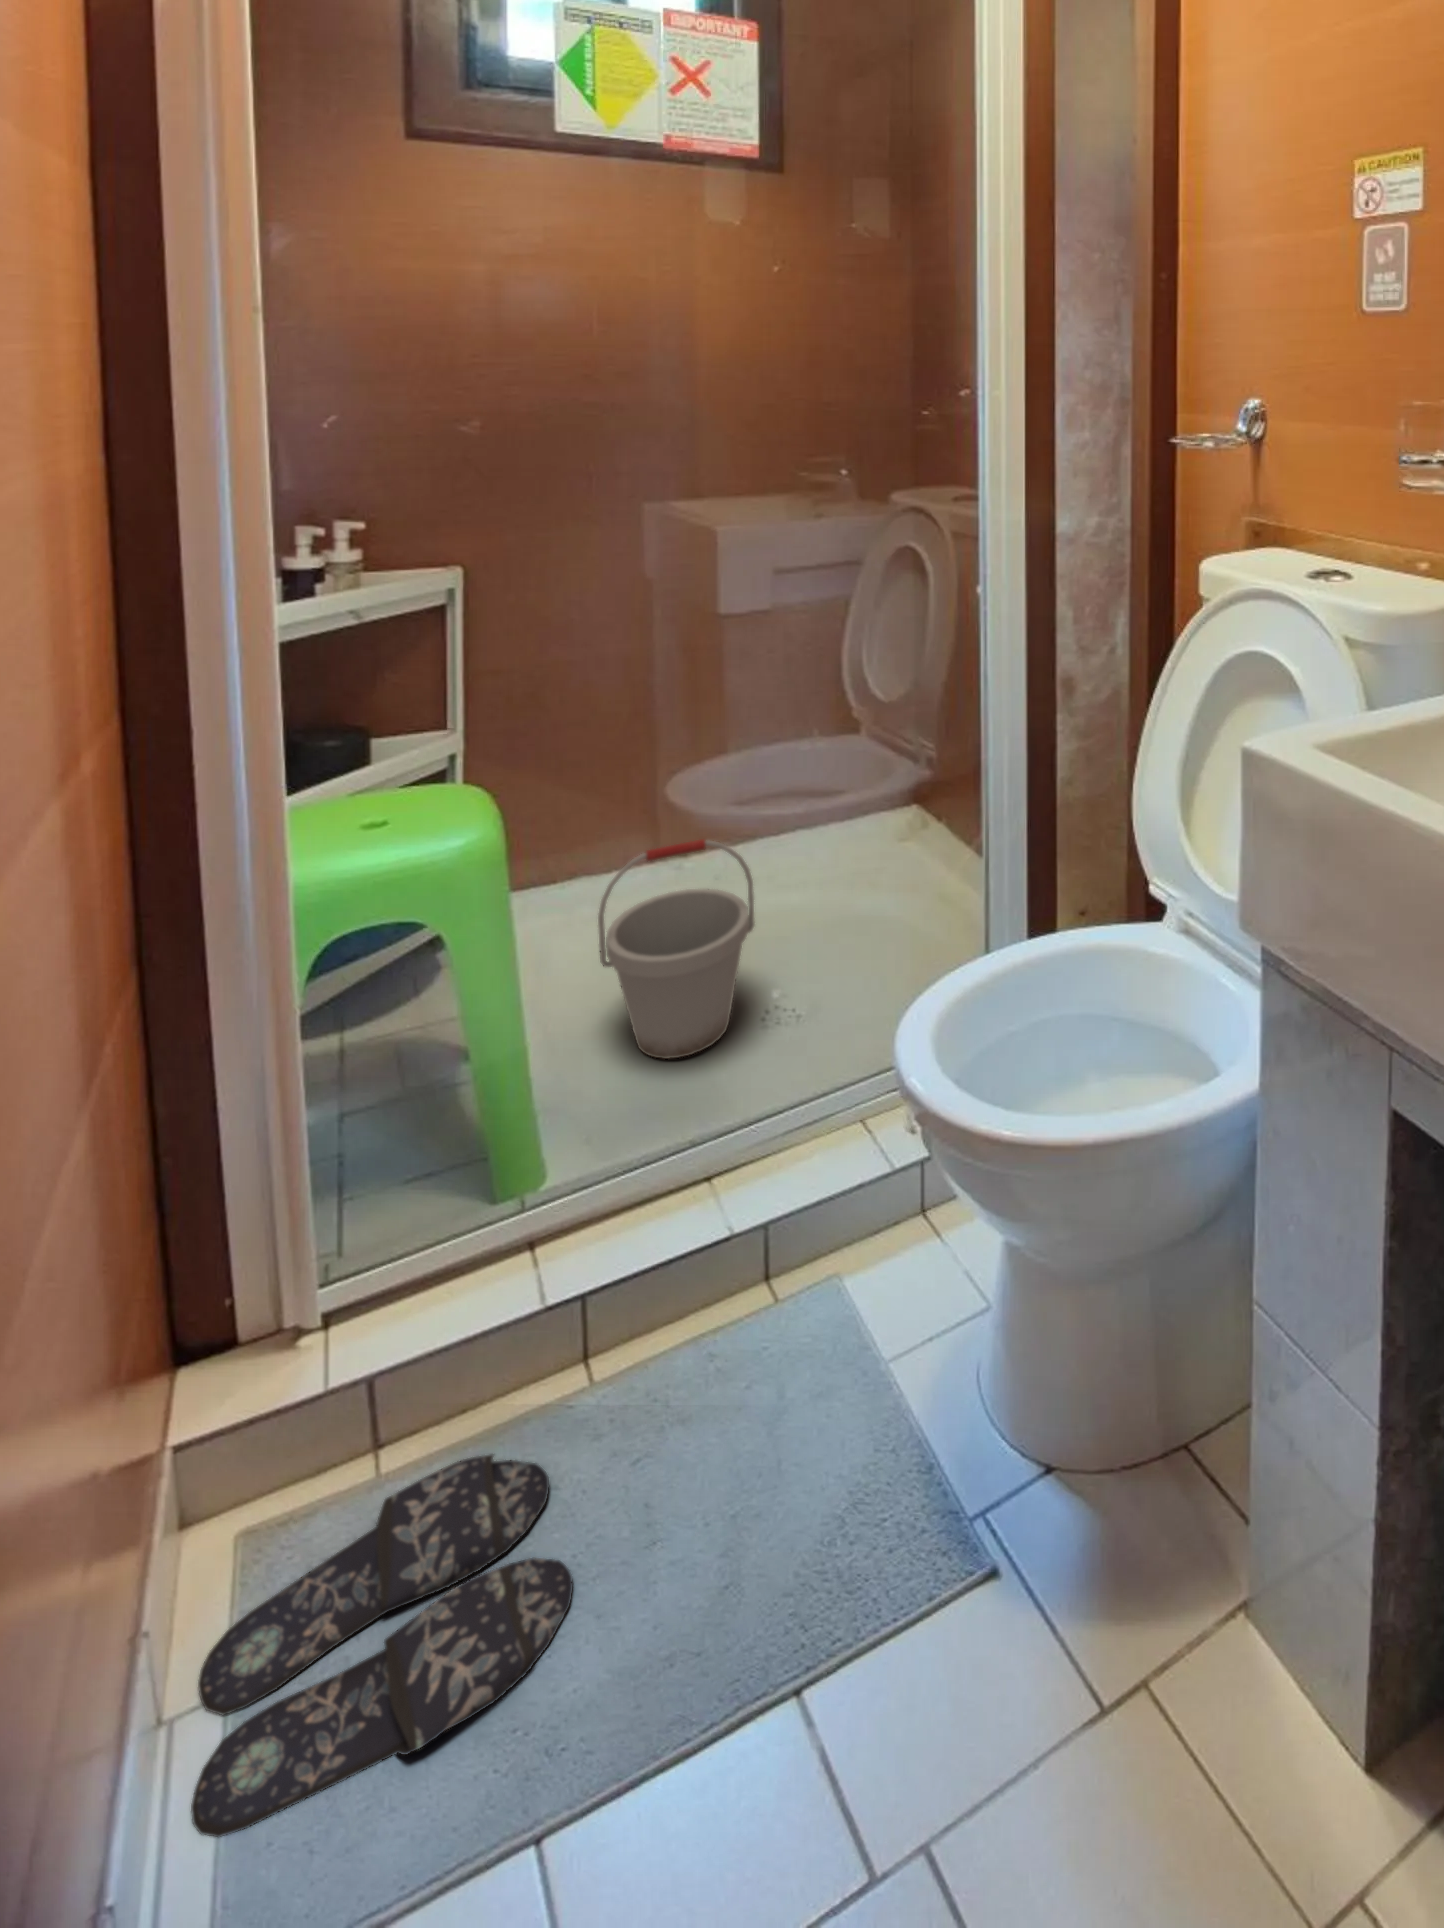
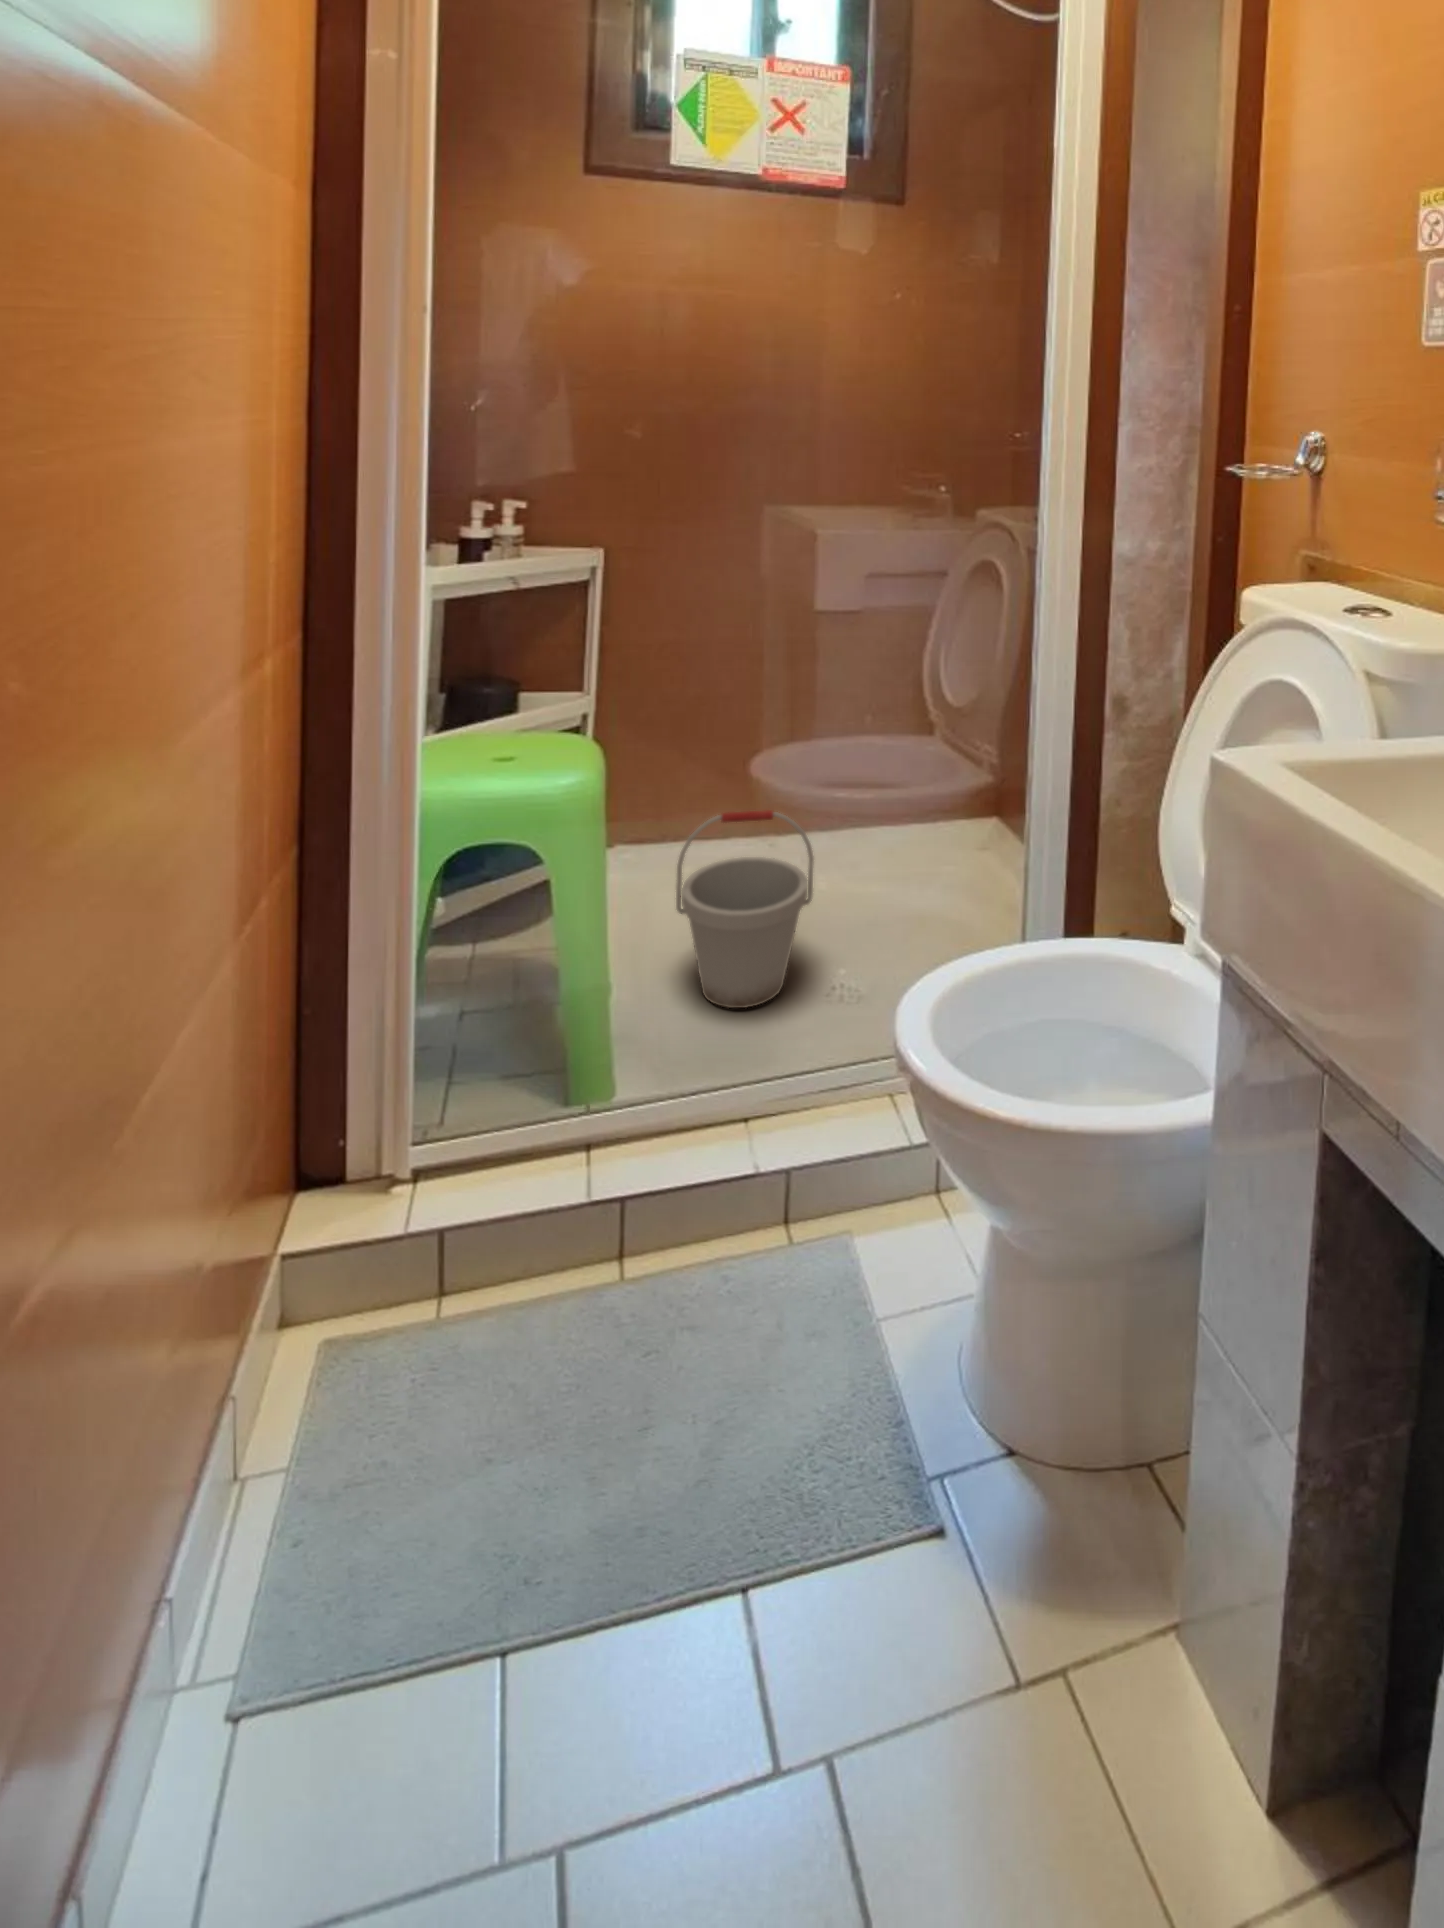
slippers: present [191,1454,573,1837] -> none [268,1309,578,1556]

